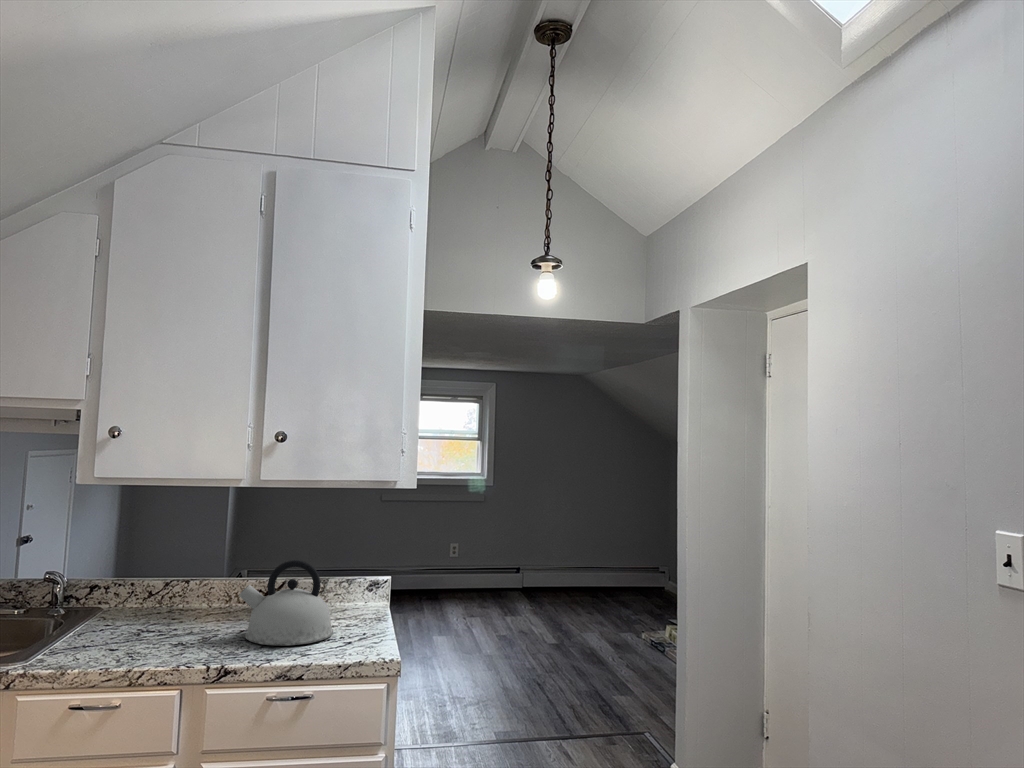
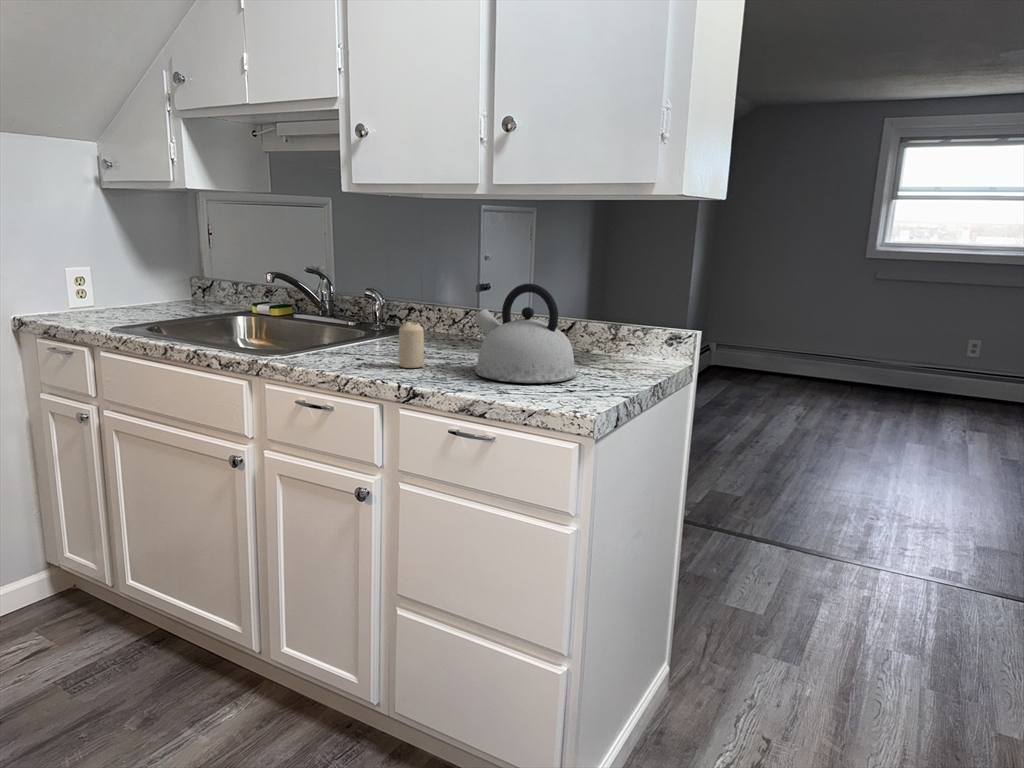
candle: none [171,605,197,650] -> present [399,322,424,368]

